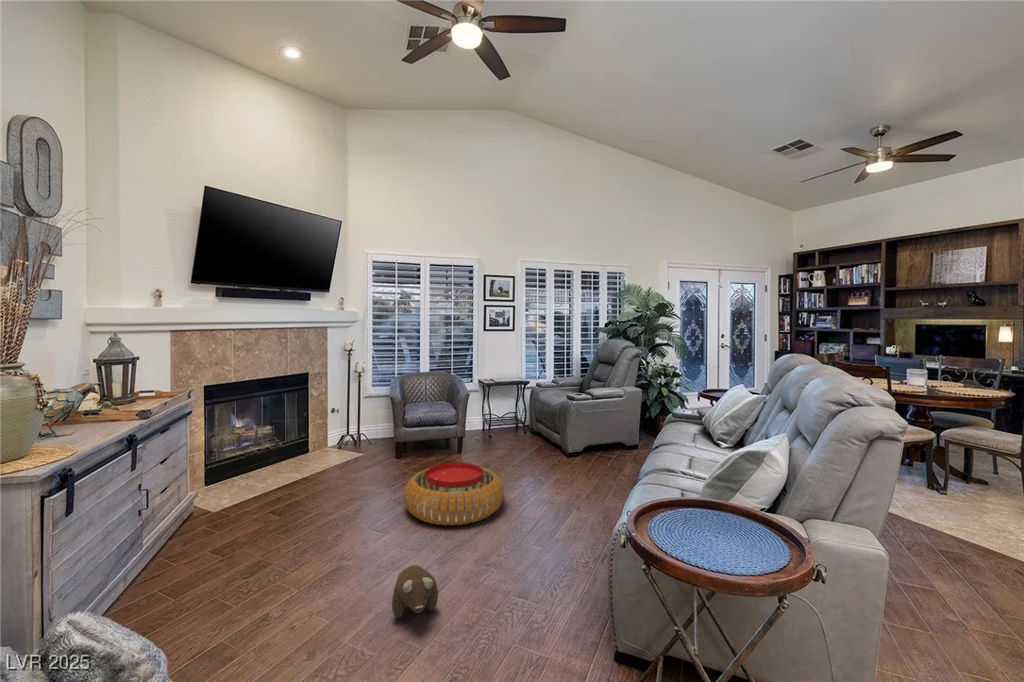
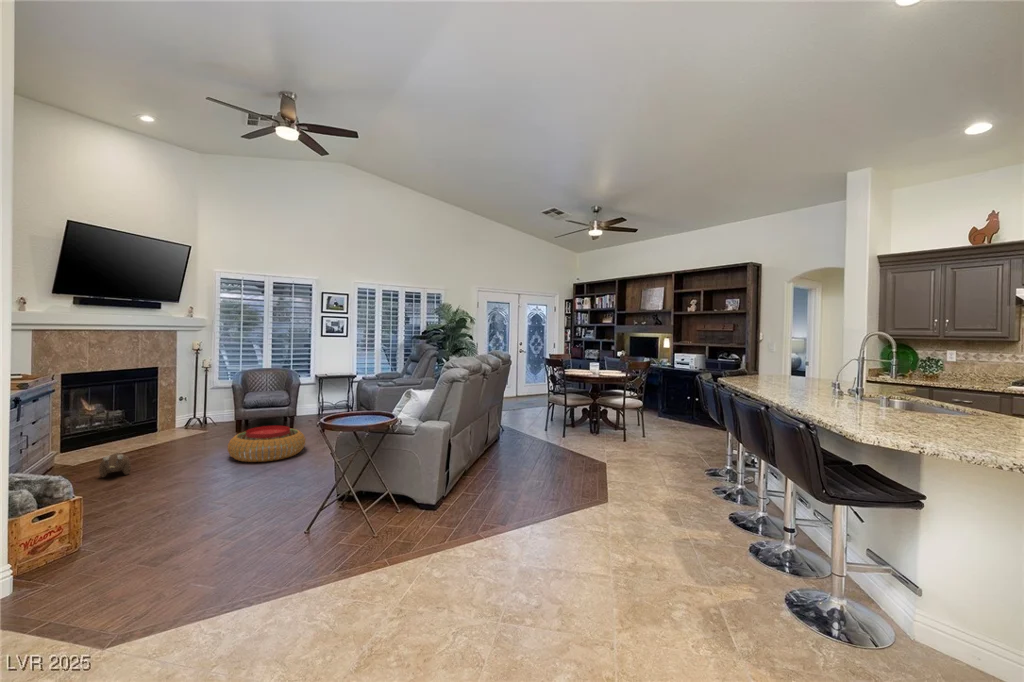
plush toy: present [392,565,438,618] -> present [99,453,131,477]

